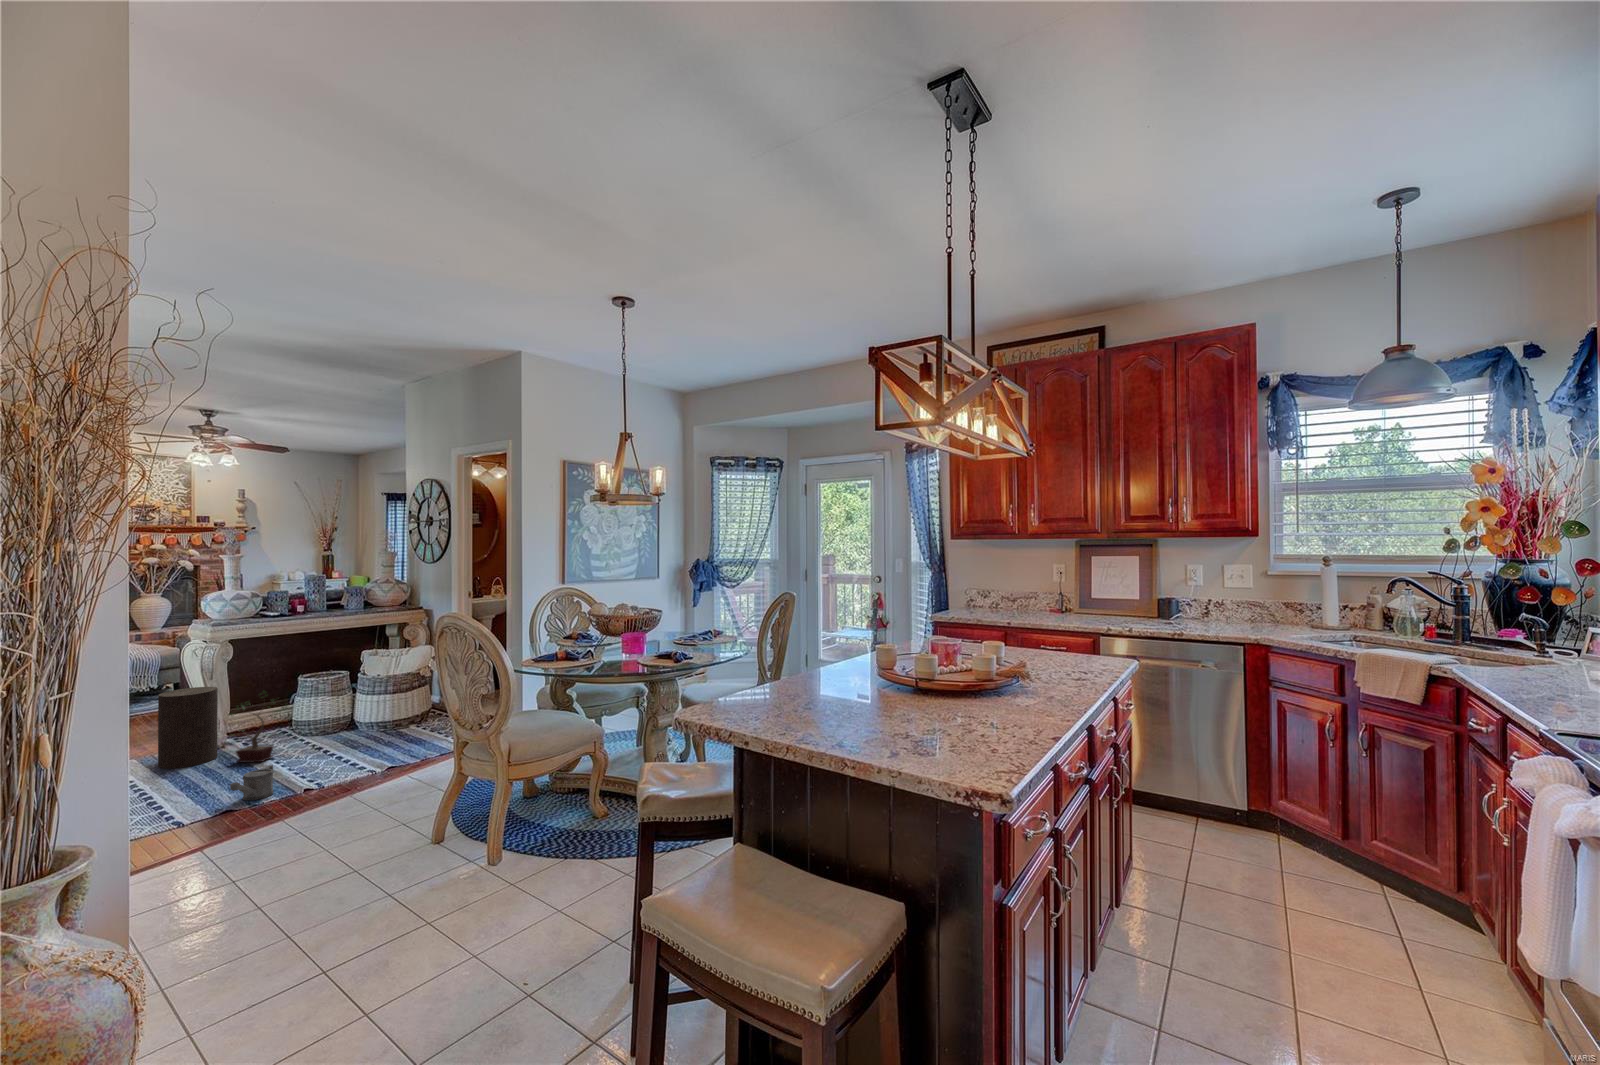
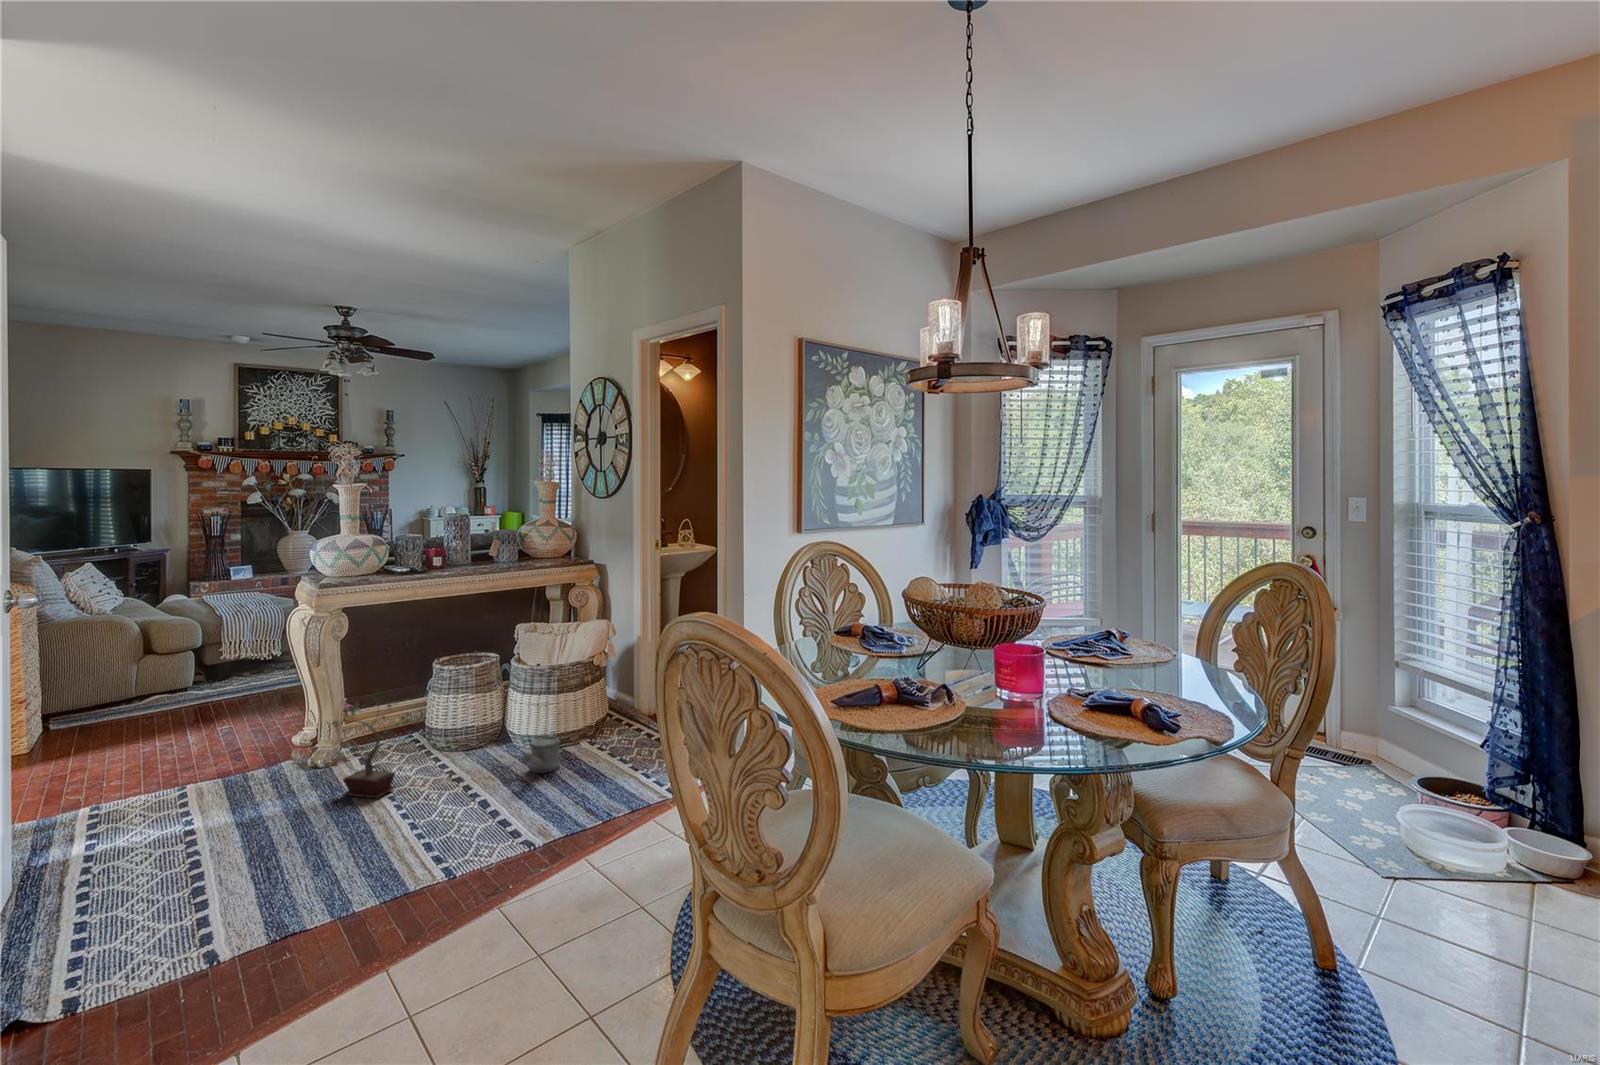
stool: present [158,687,218,769] -> none [242,676,325,798]
watering can: present [230,765,274,800] -> present [523,732,560,773]

